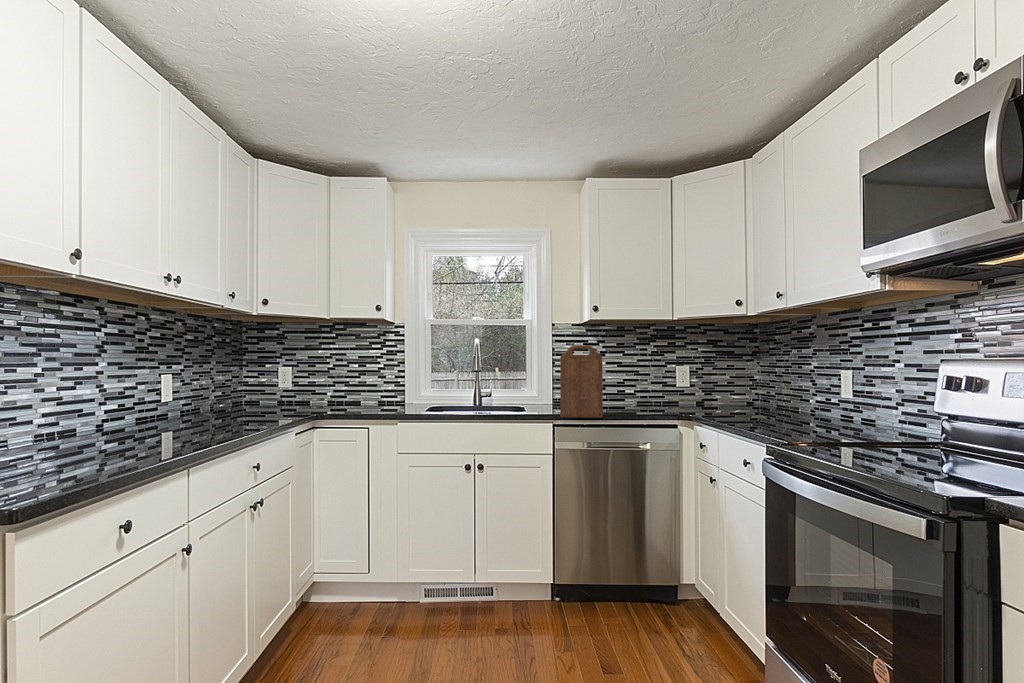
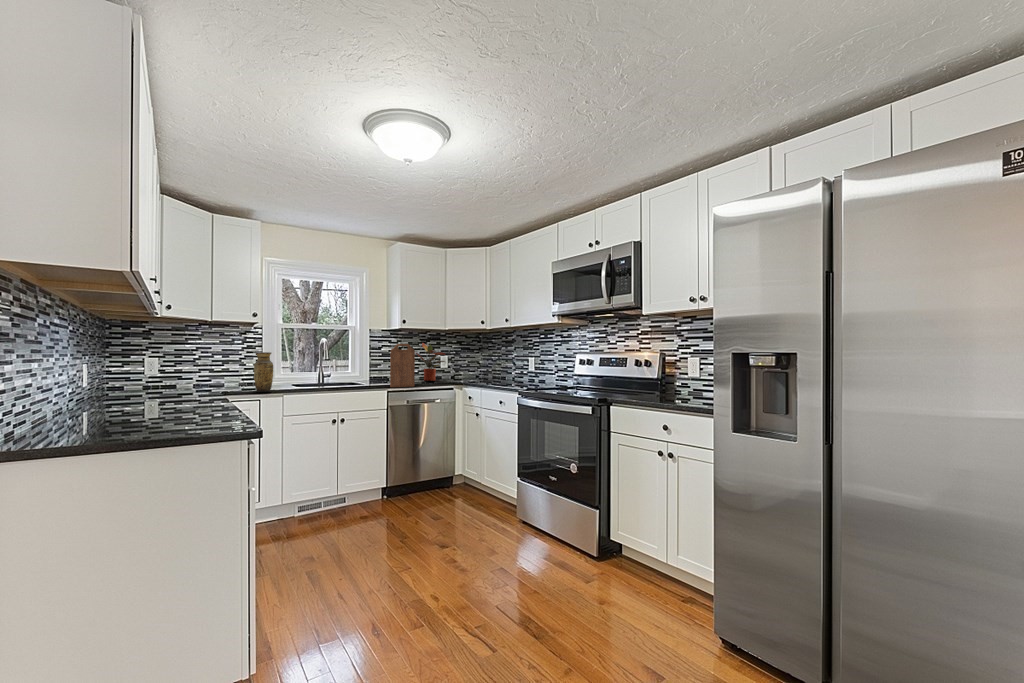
potted plant: none [624,344,678,409] -> present [416,343,445,381]
vase: none [365,360,390,416] -> present [254,352,273,392]

